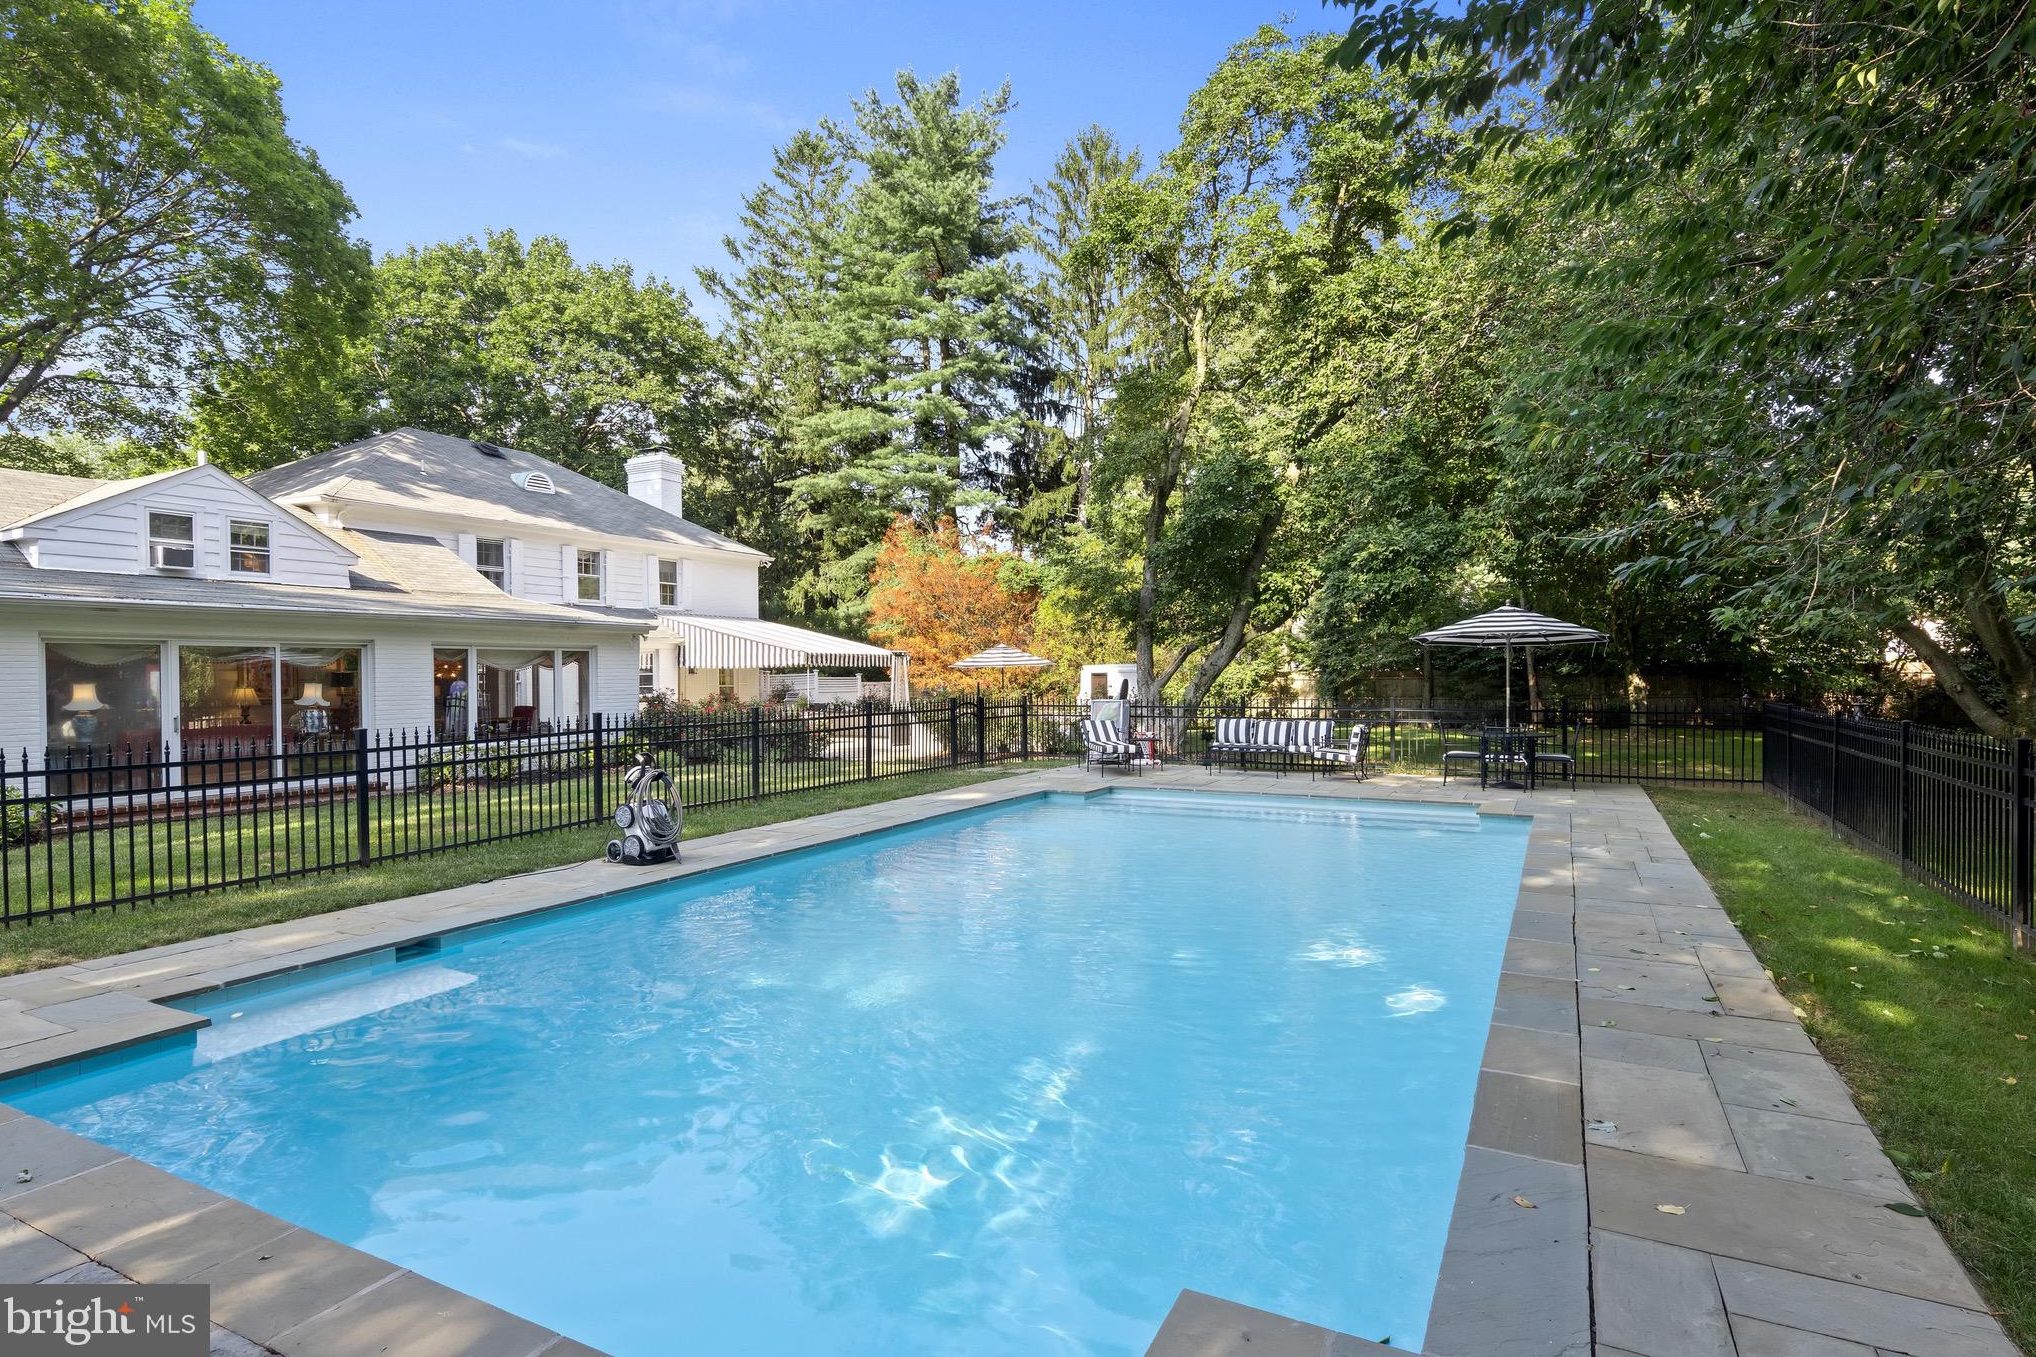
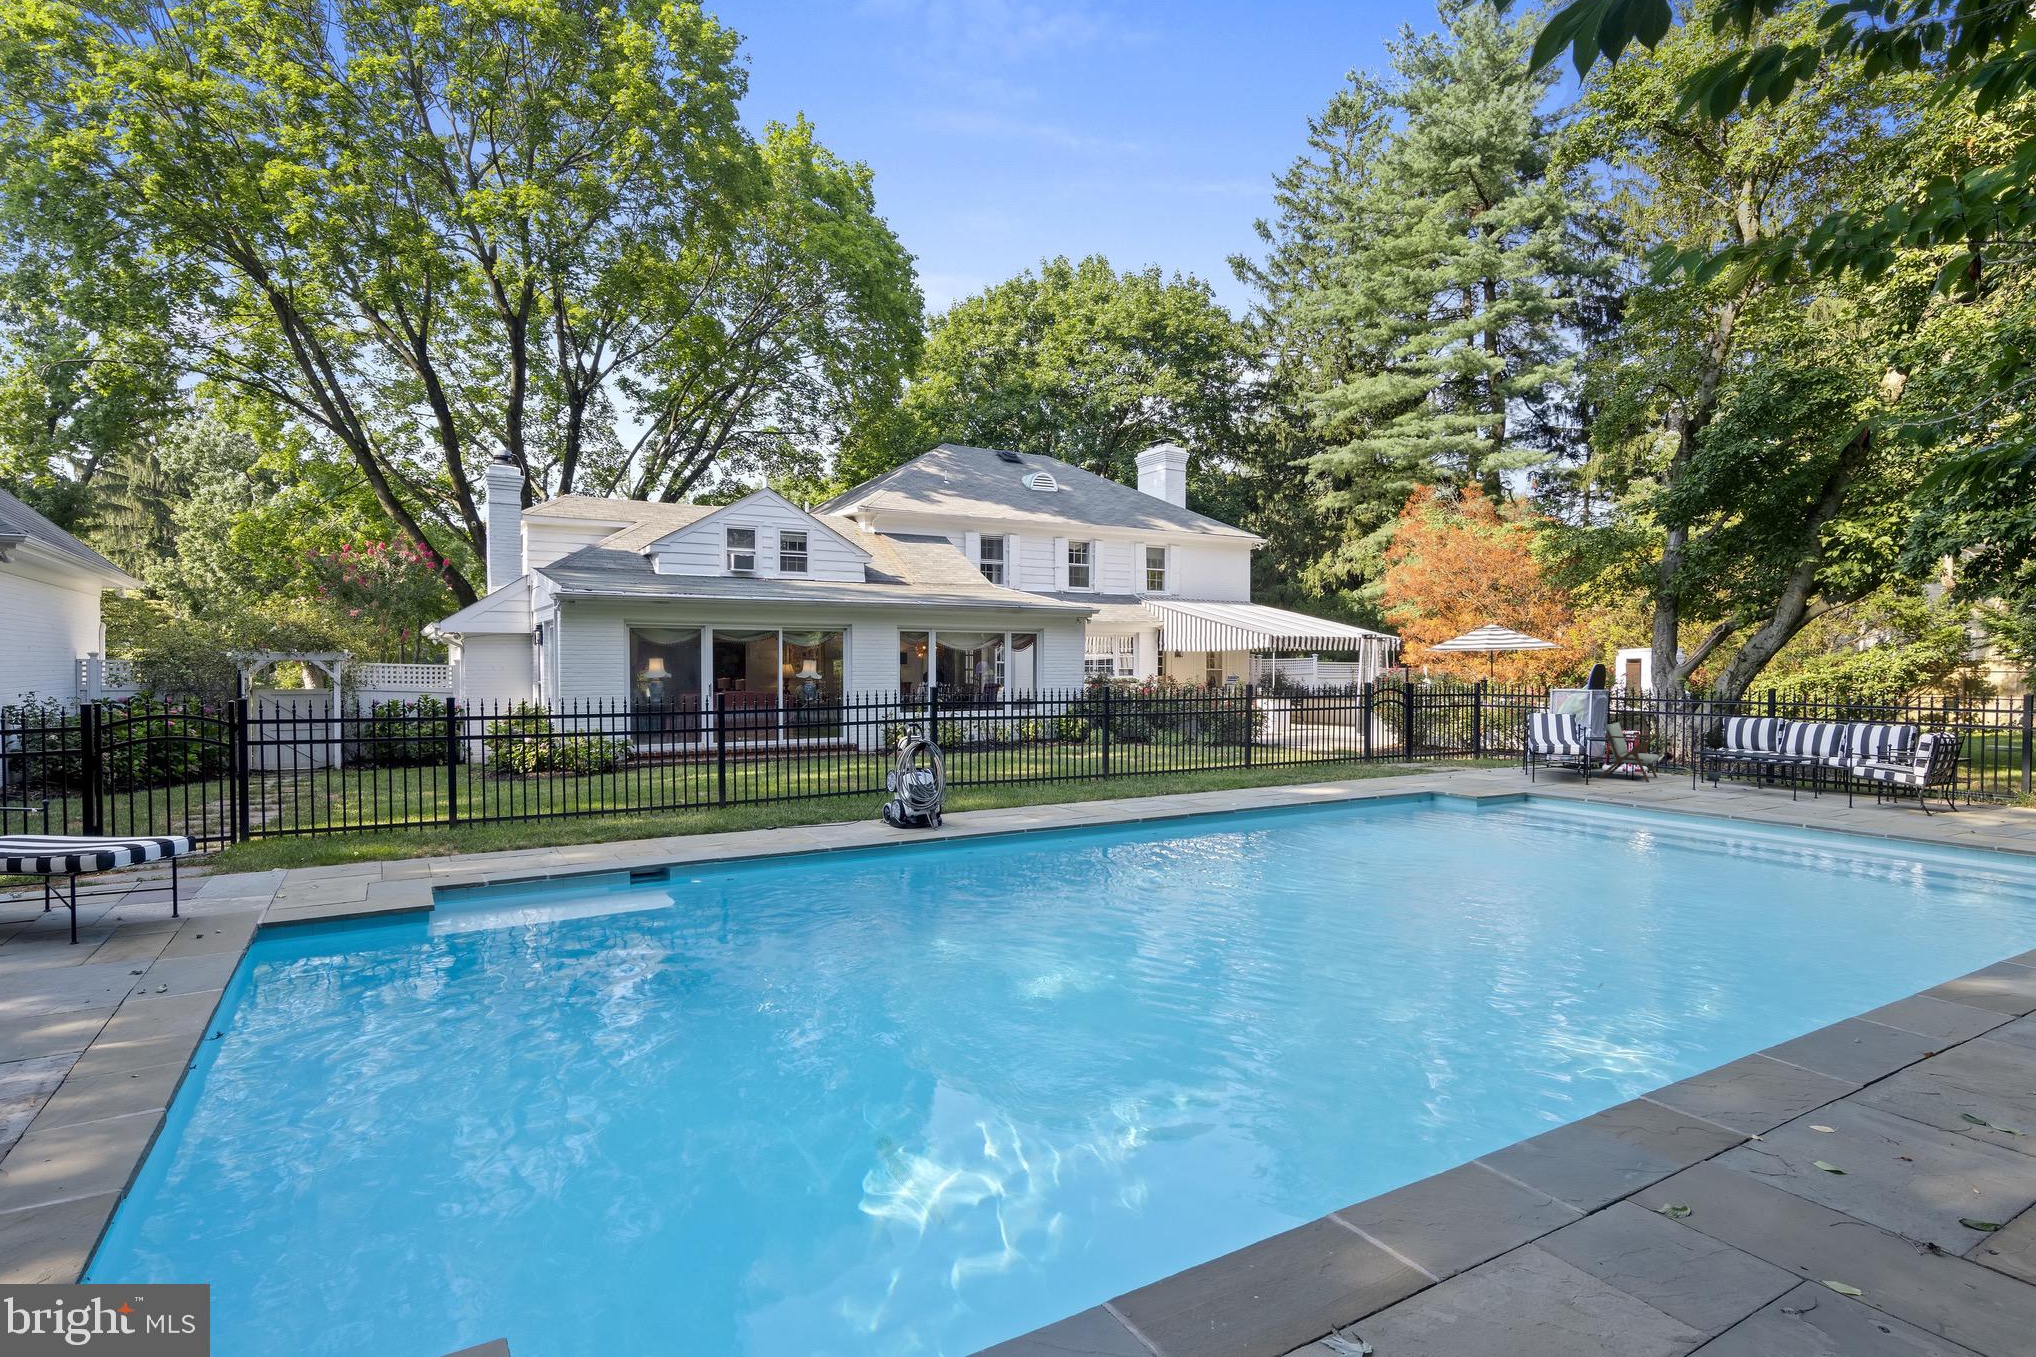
lounge chair: none [1139,725,1175,771] -> present [1598,722,1660,782]

